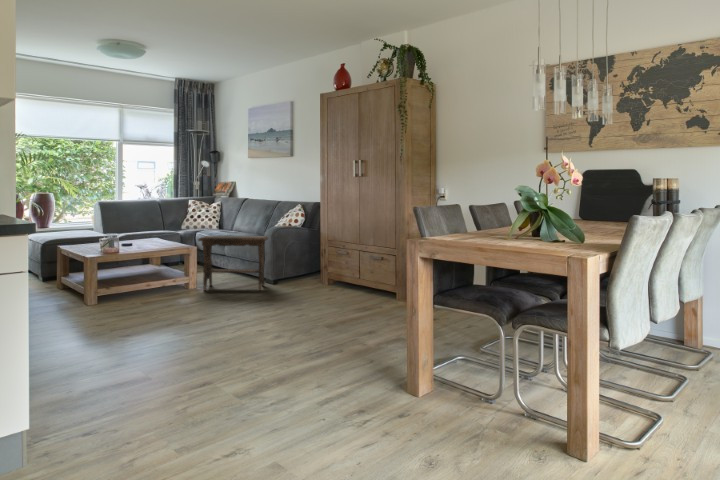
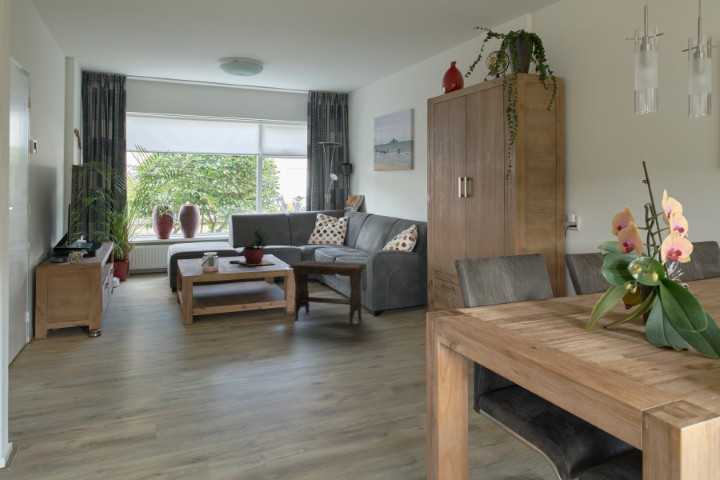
succulent plant: none [133,205,174,242] -> present [239,228,274,266]

